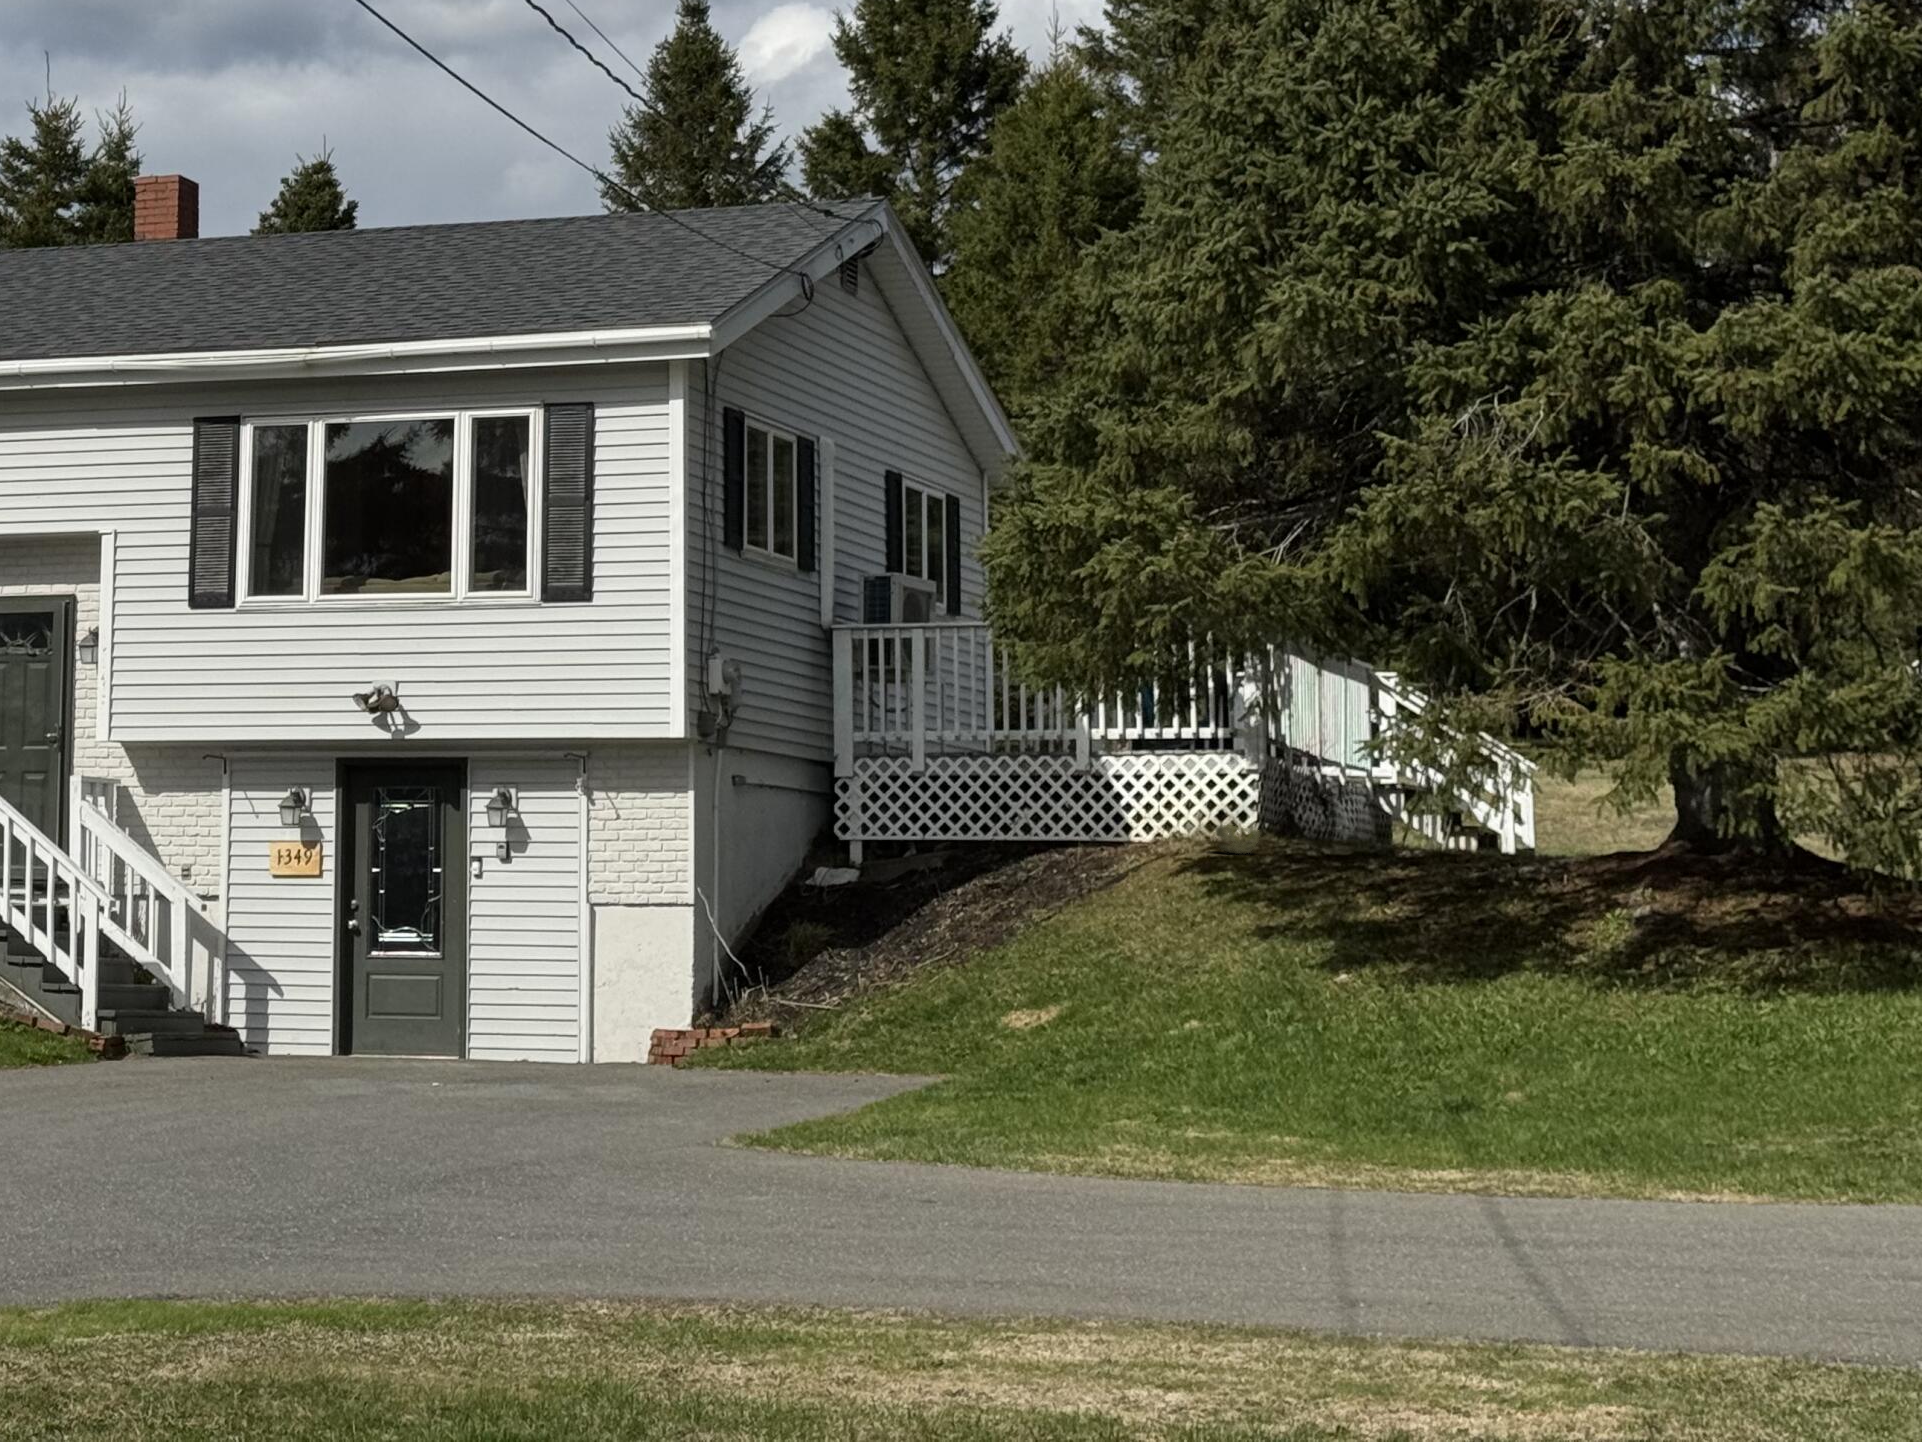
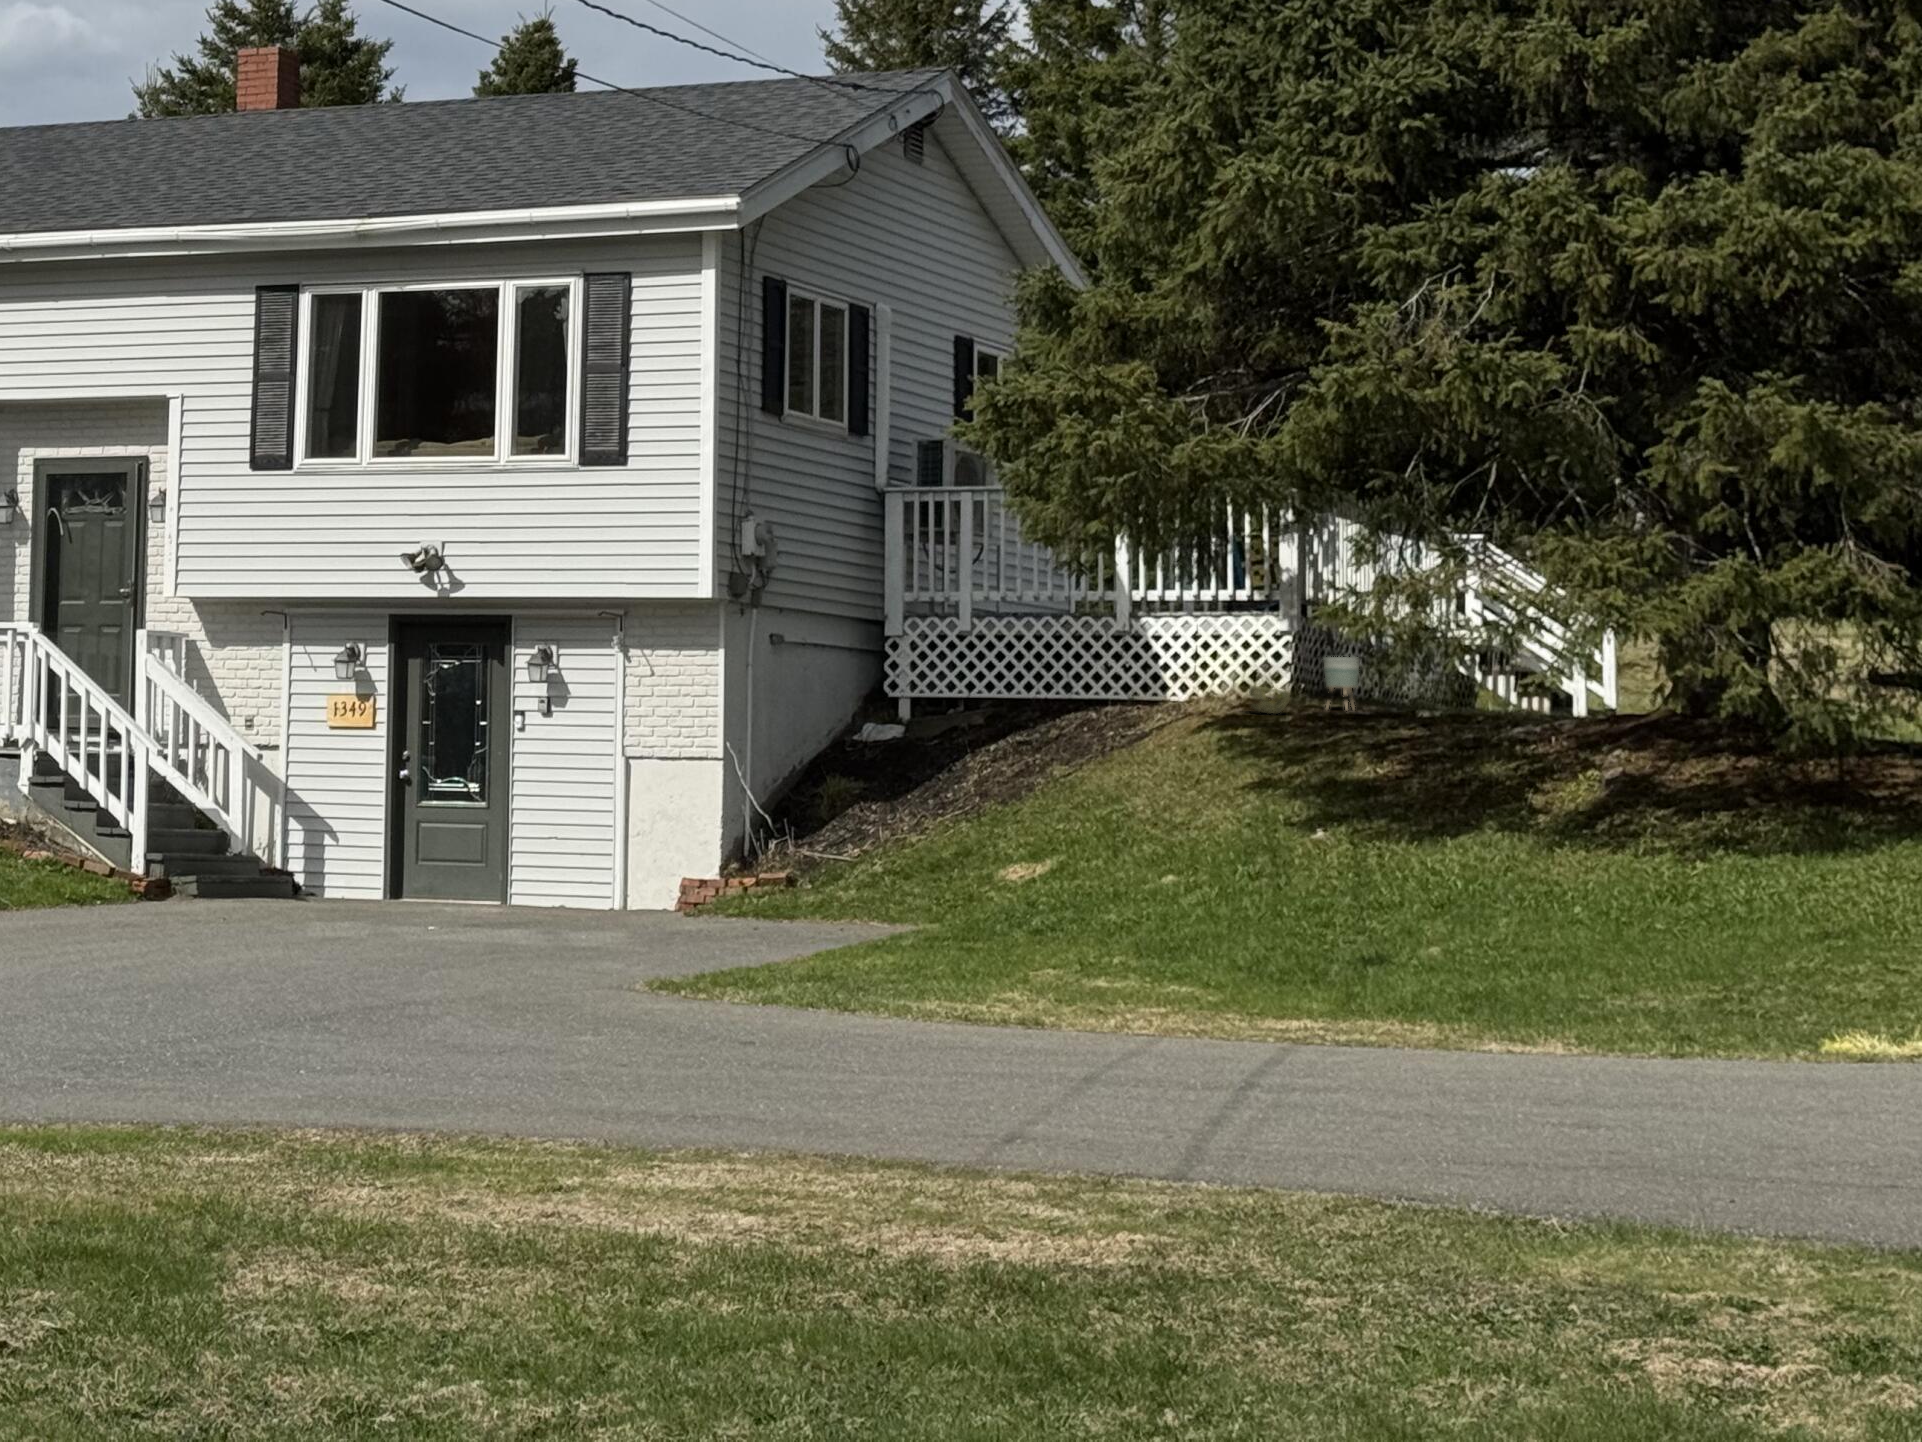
planter: none [1283,796,1319,850] -> present [1324,657,1359,709]

